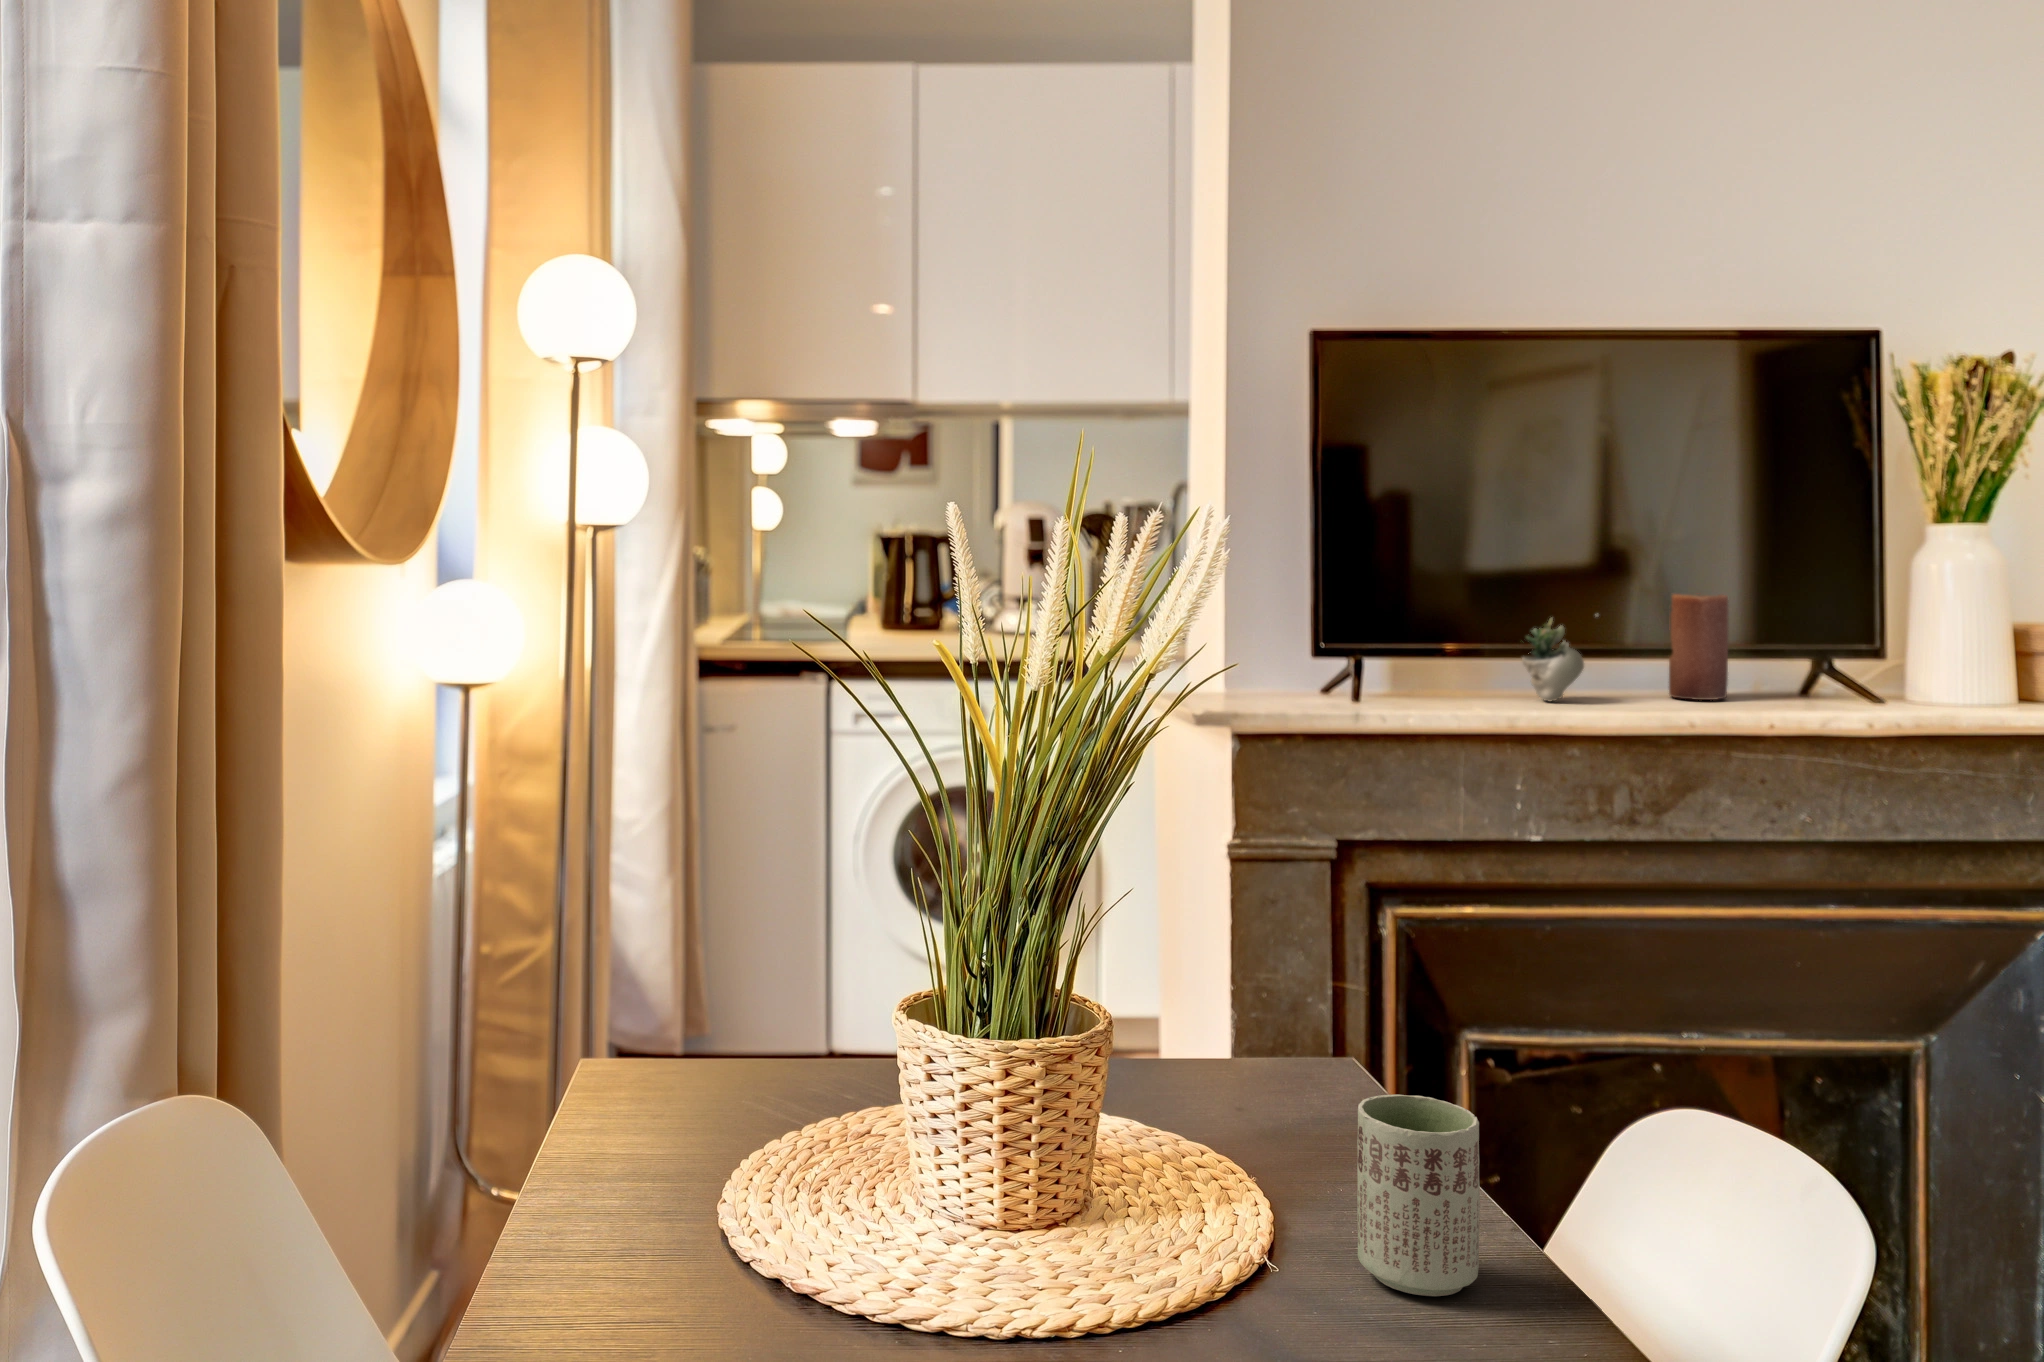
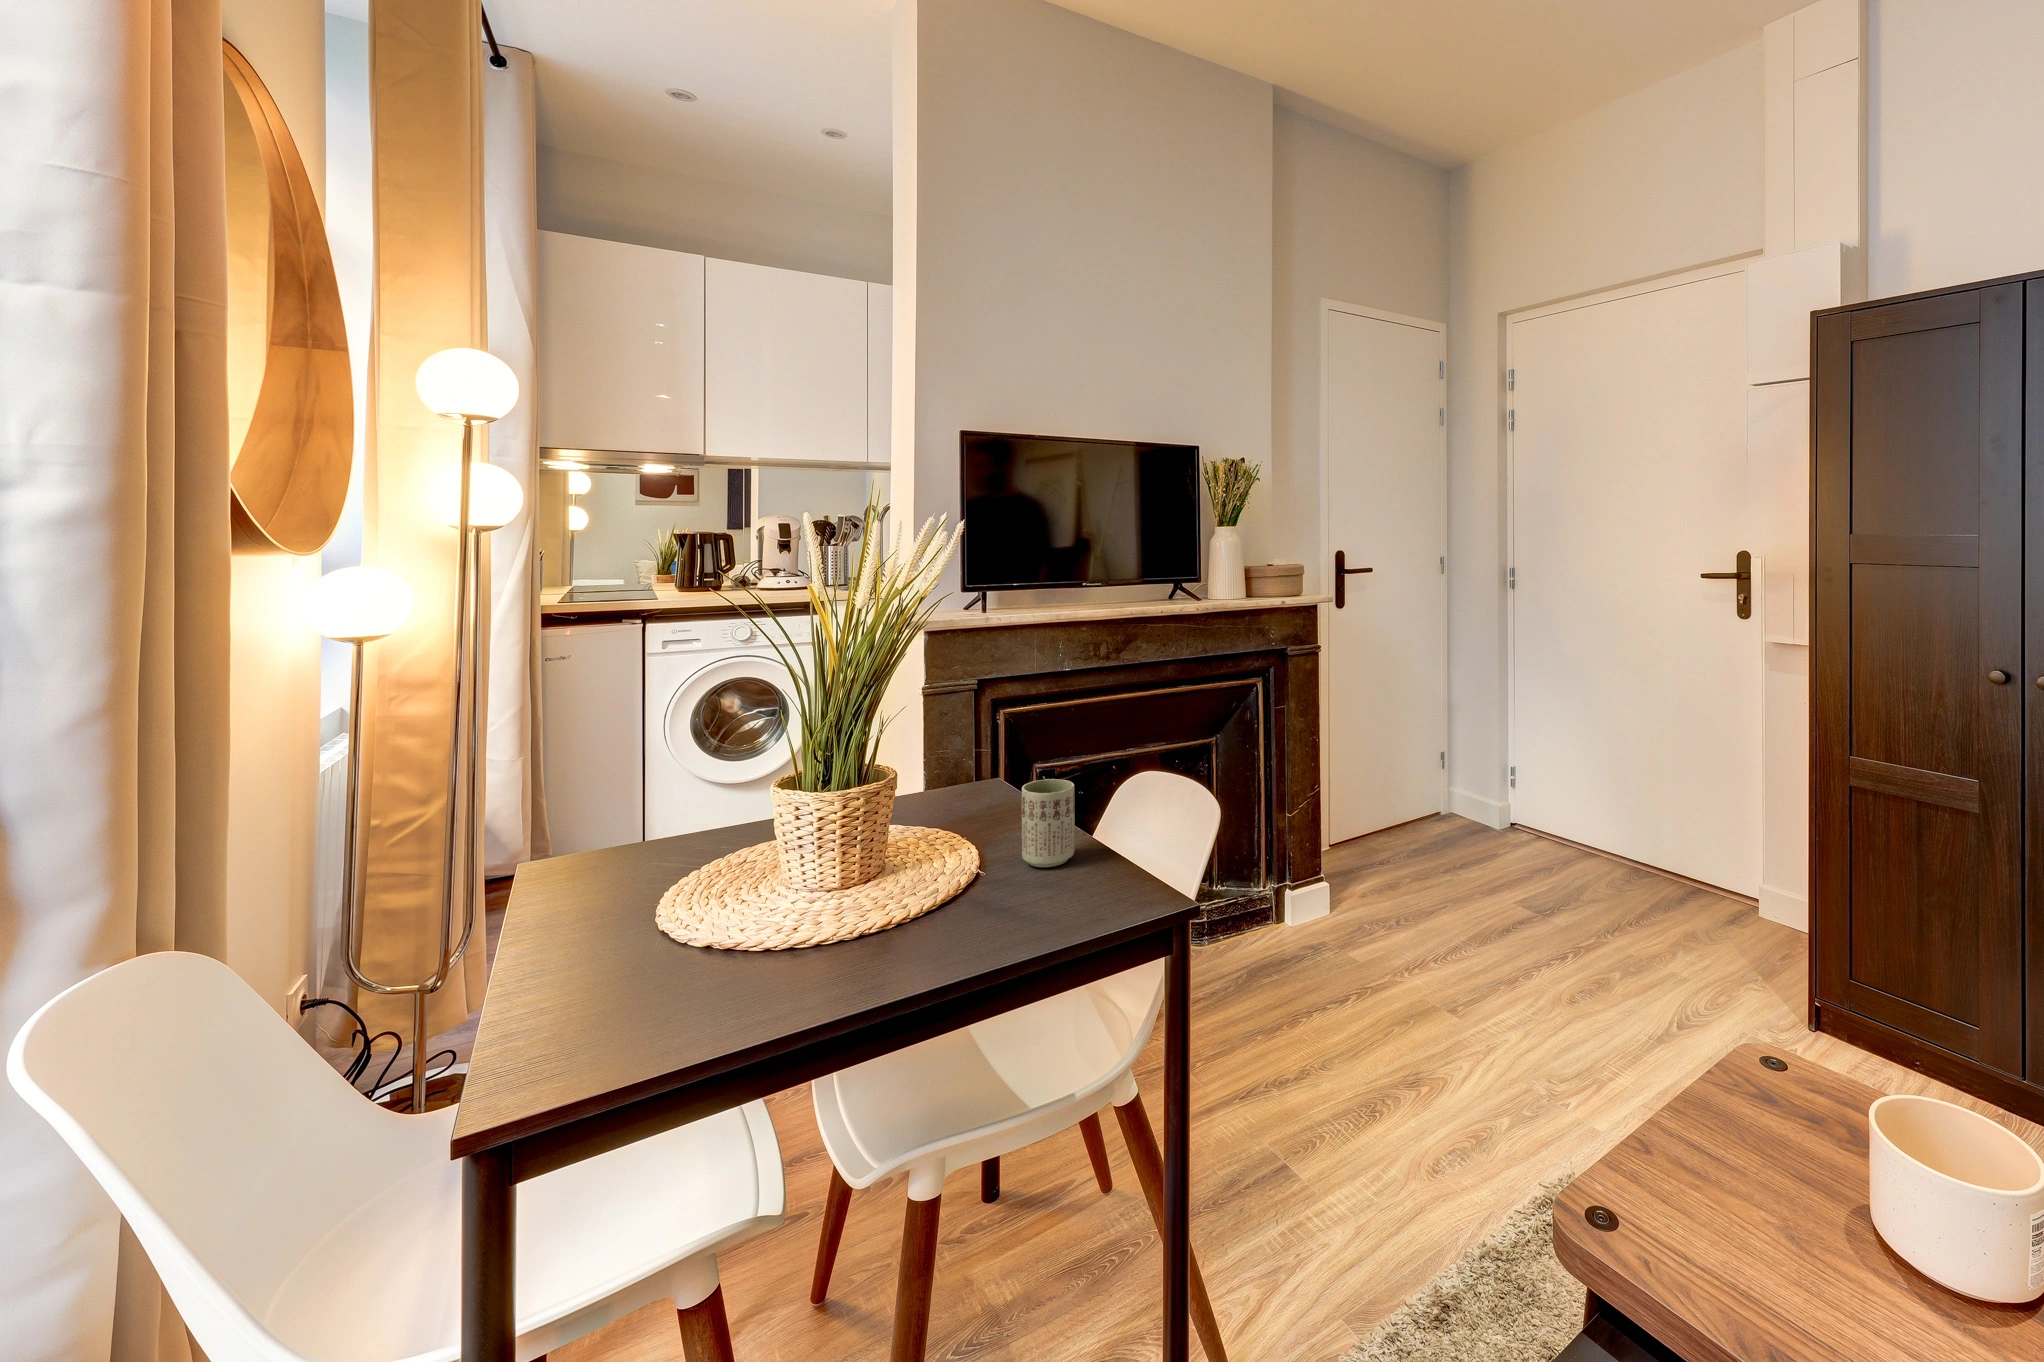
candle: present [1669,593,1729,700] -> none [1120,556,1143,603]
succulent plant: present [1522,615,1598,701] -> none [1059,566,1093,607]

